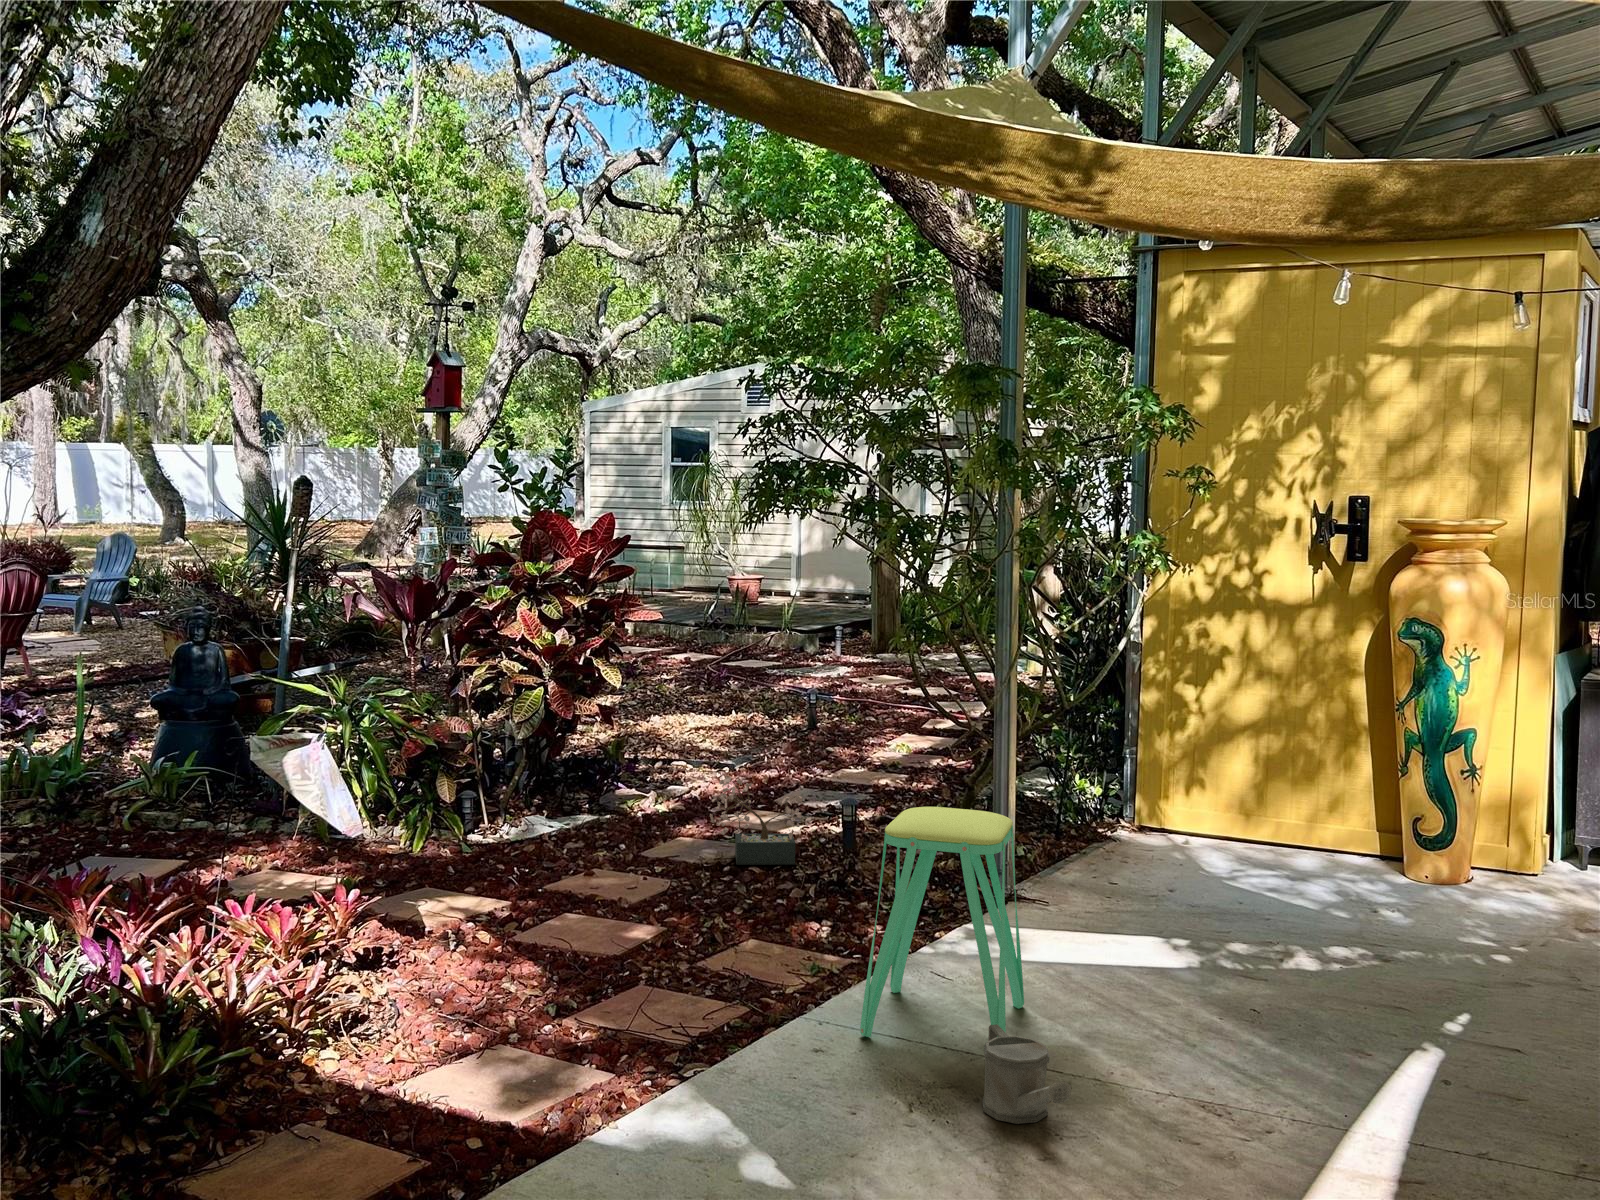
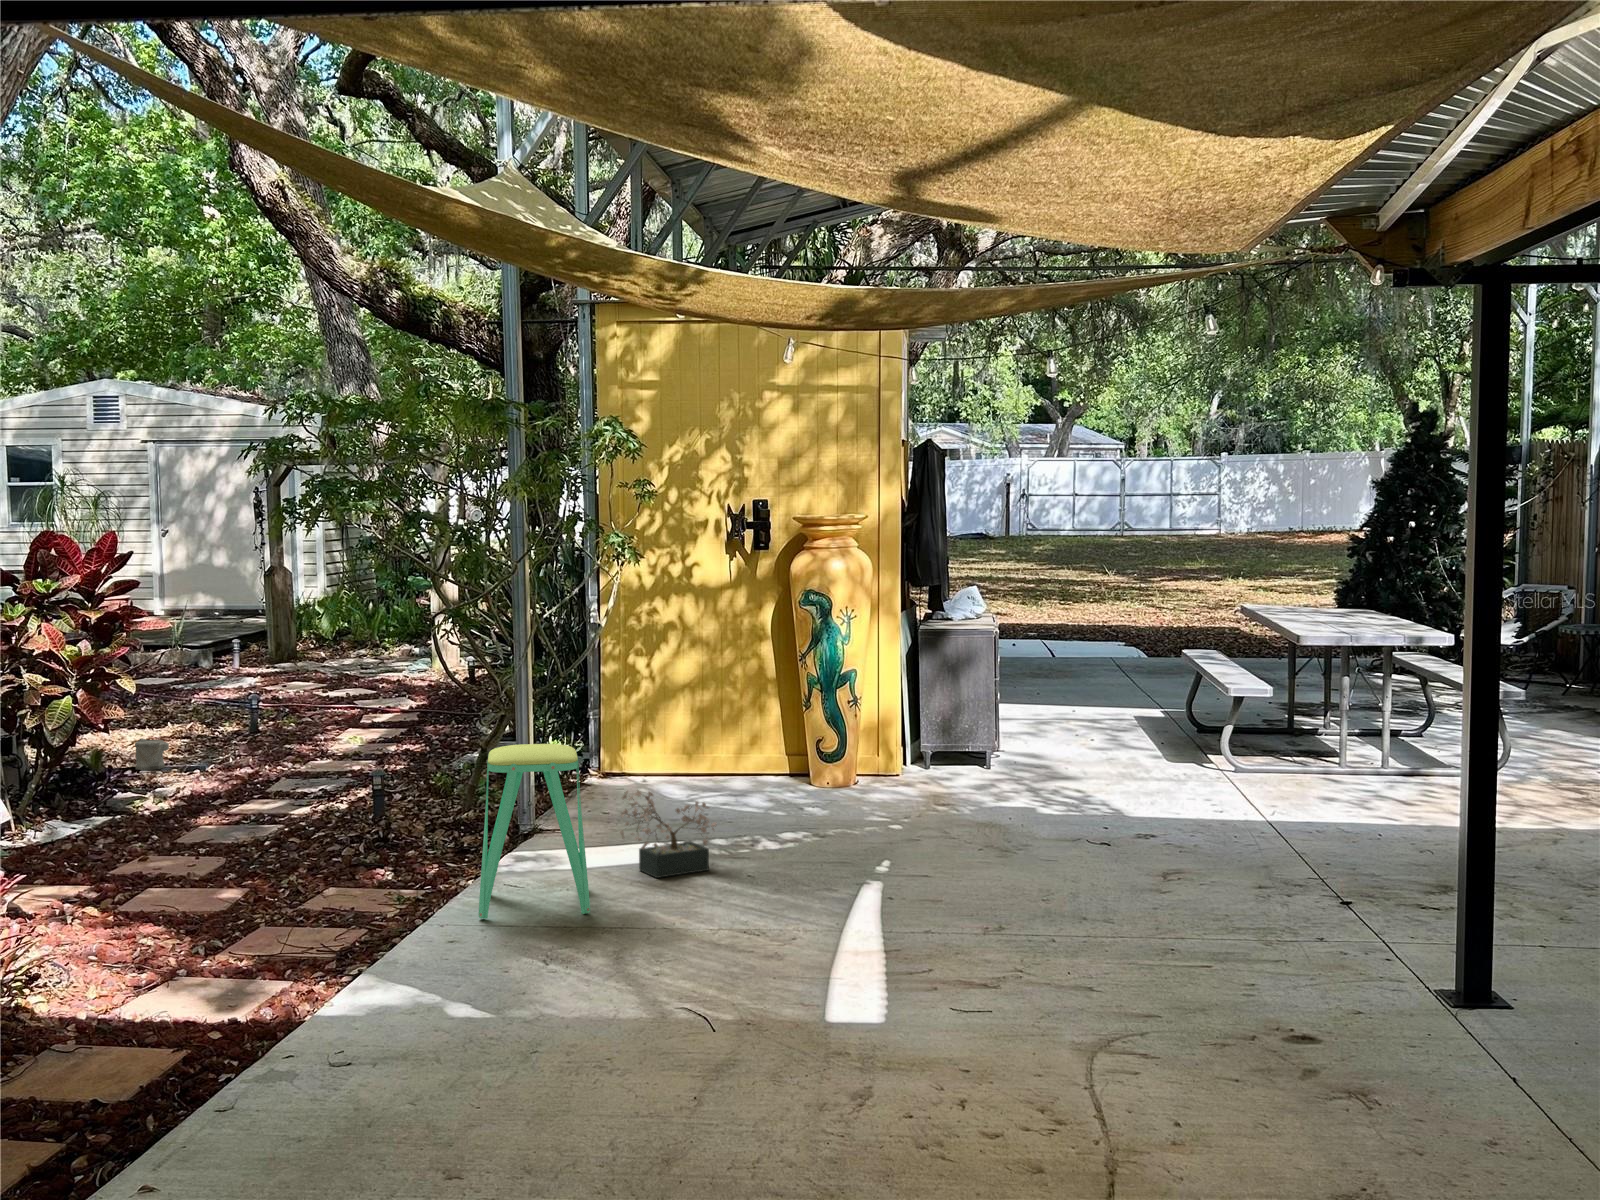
decorative plant: present [710,776,812,865] -> present [620,791,716,878]
watering can: present [982,1024,1071,1124] -> present [135,739,169,770]

